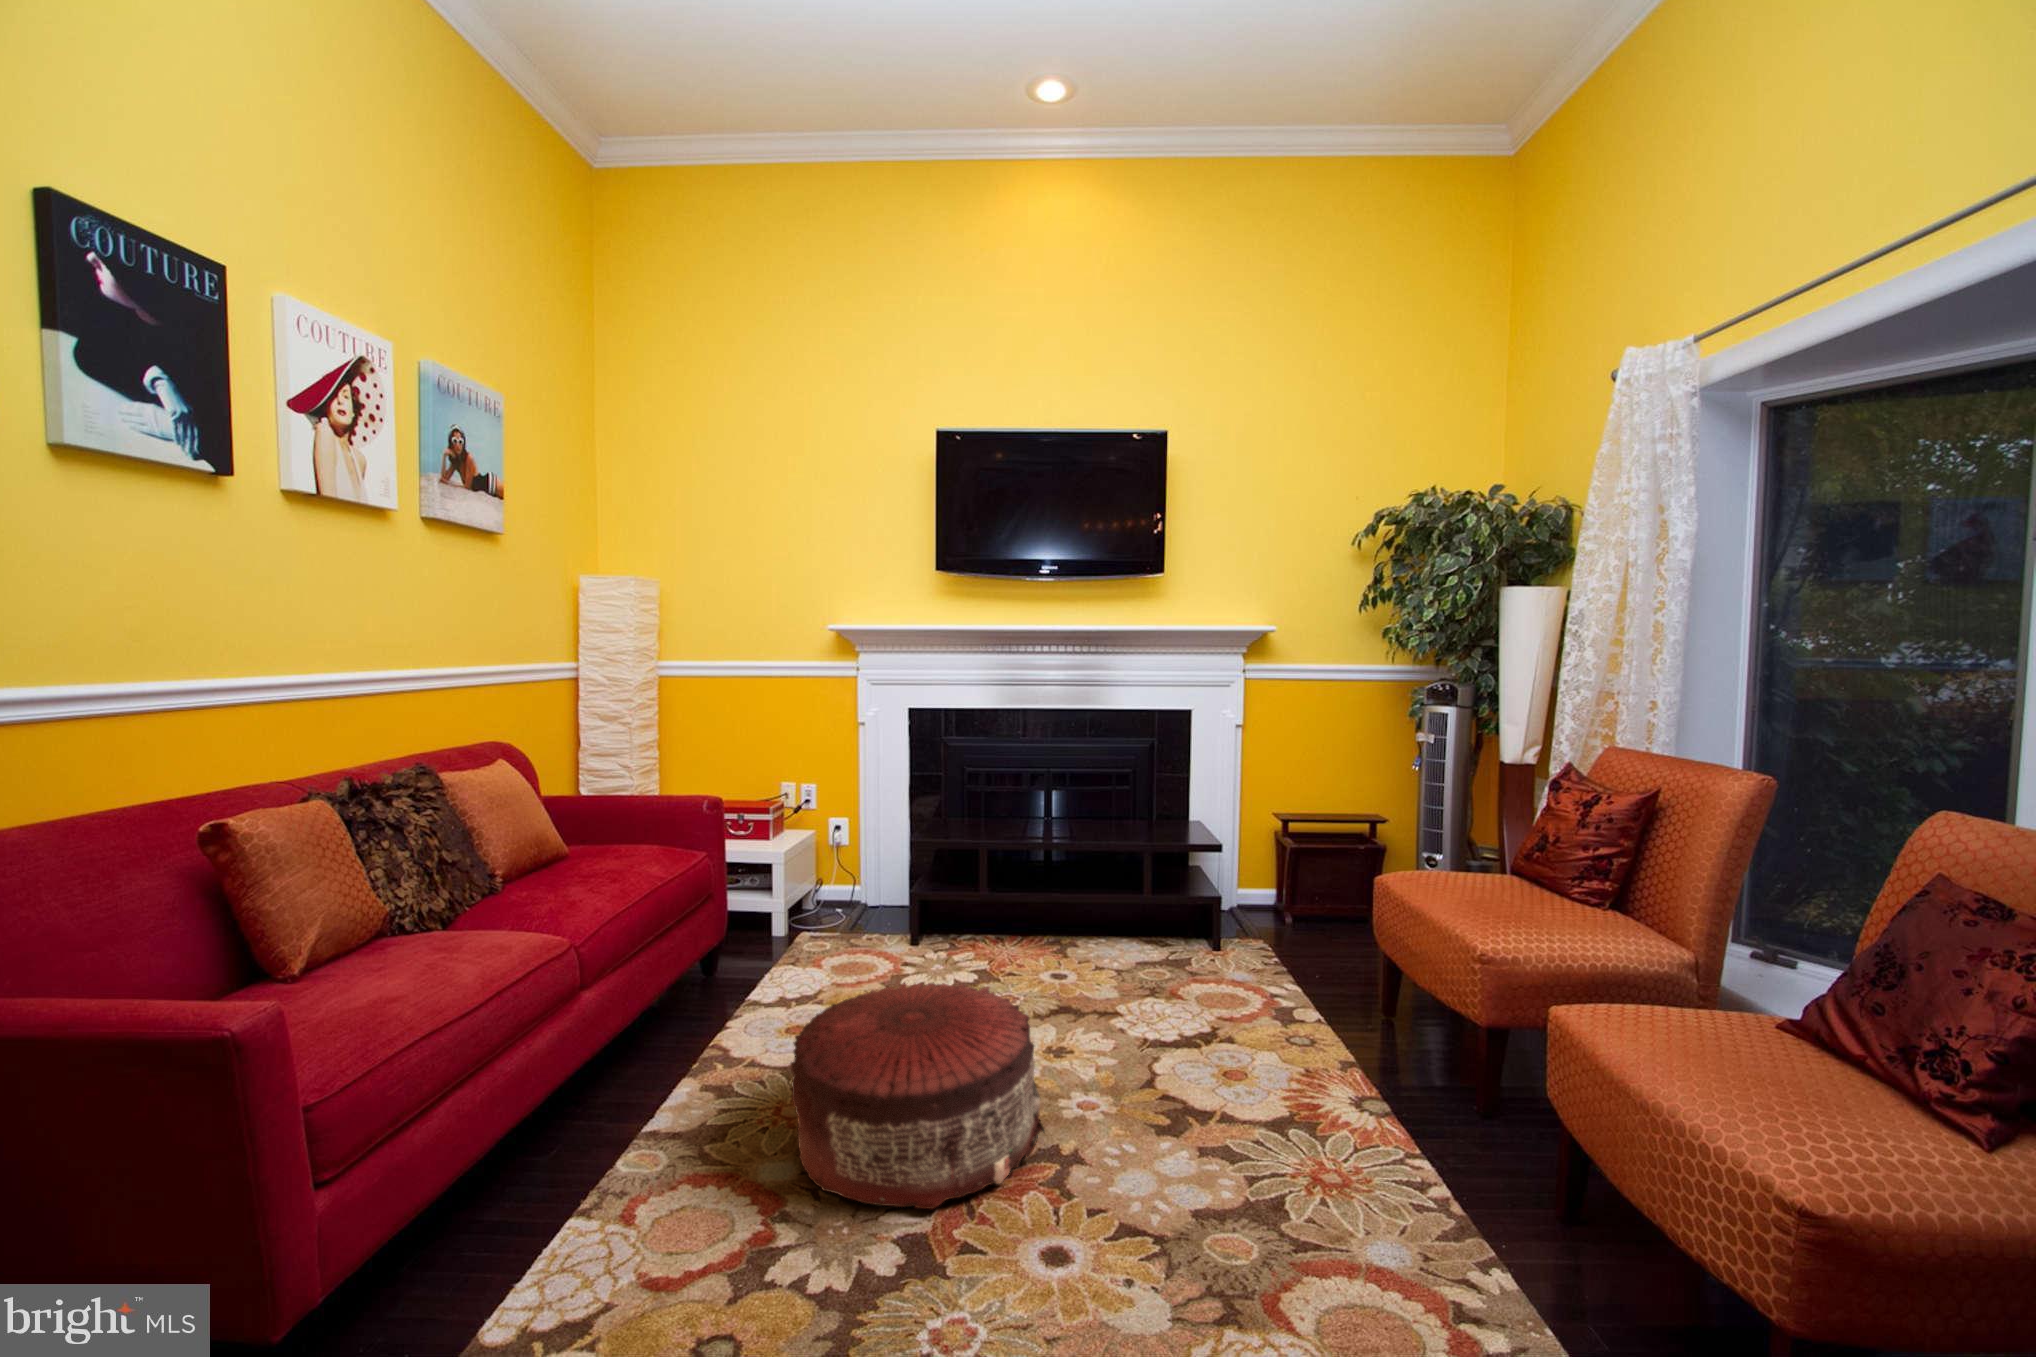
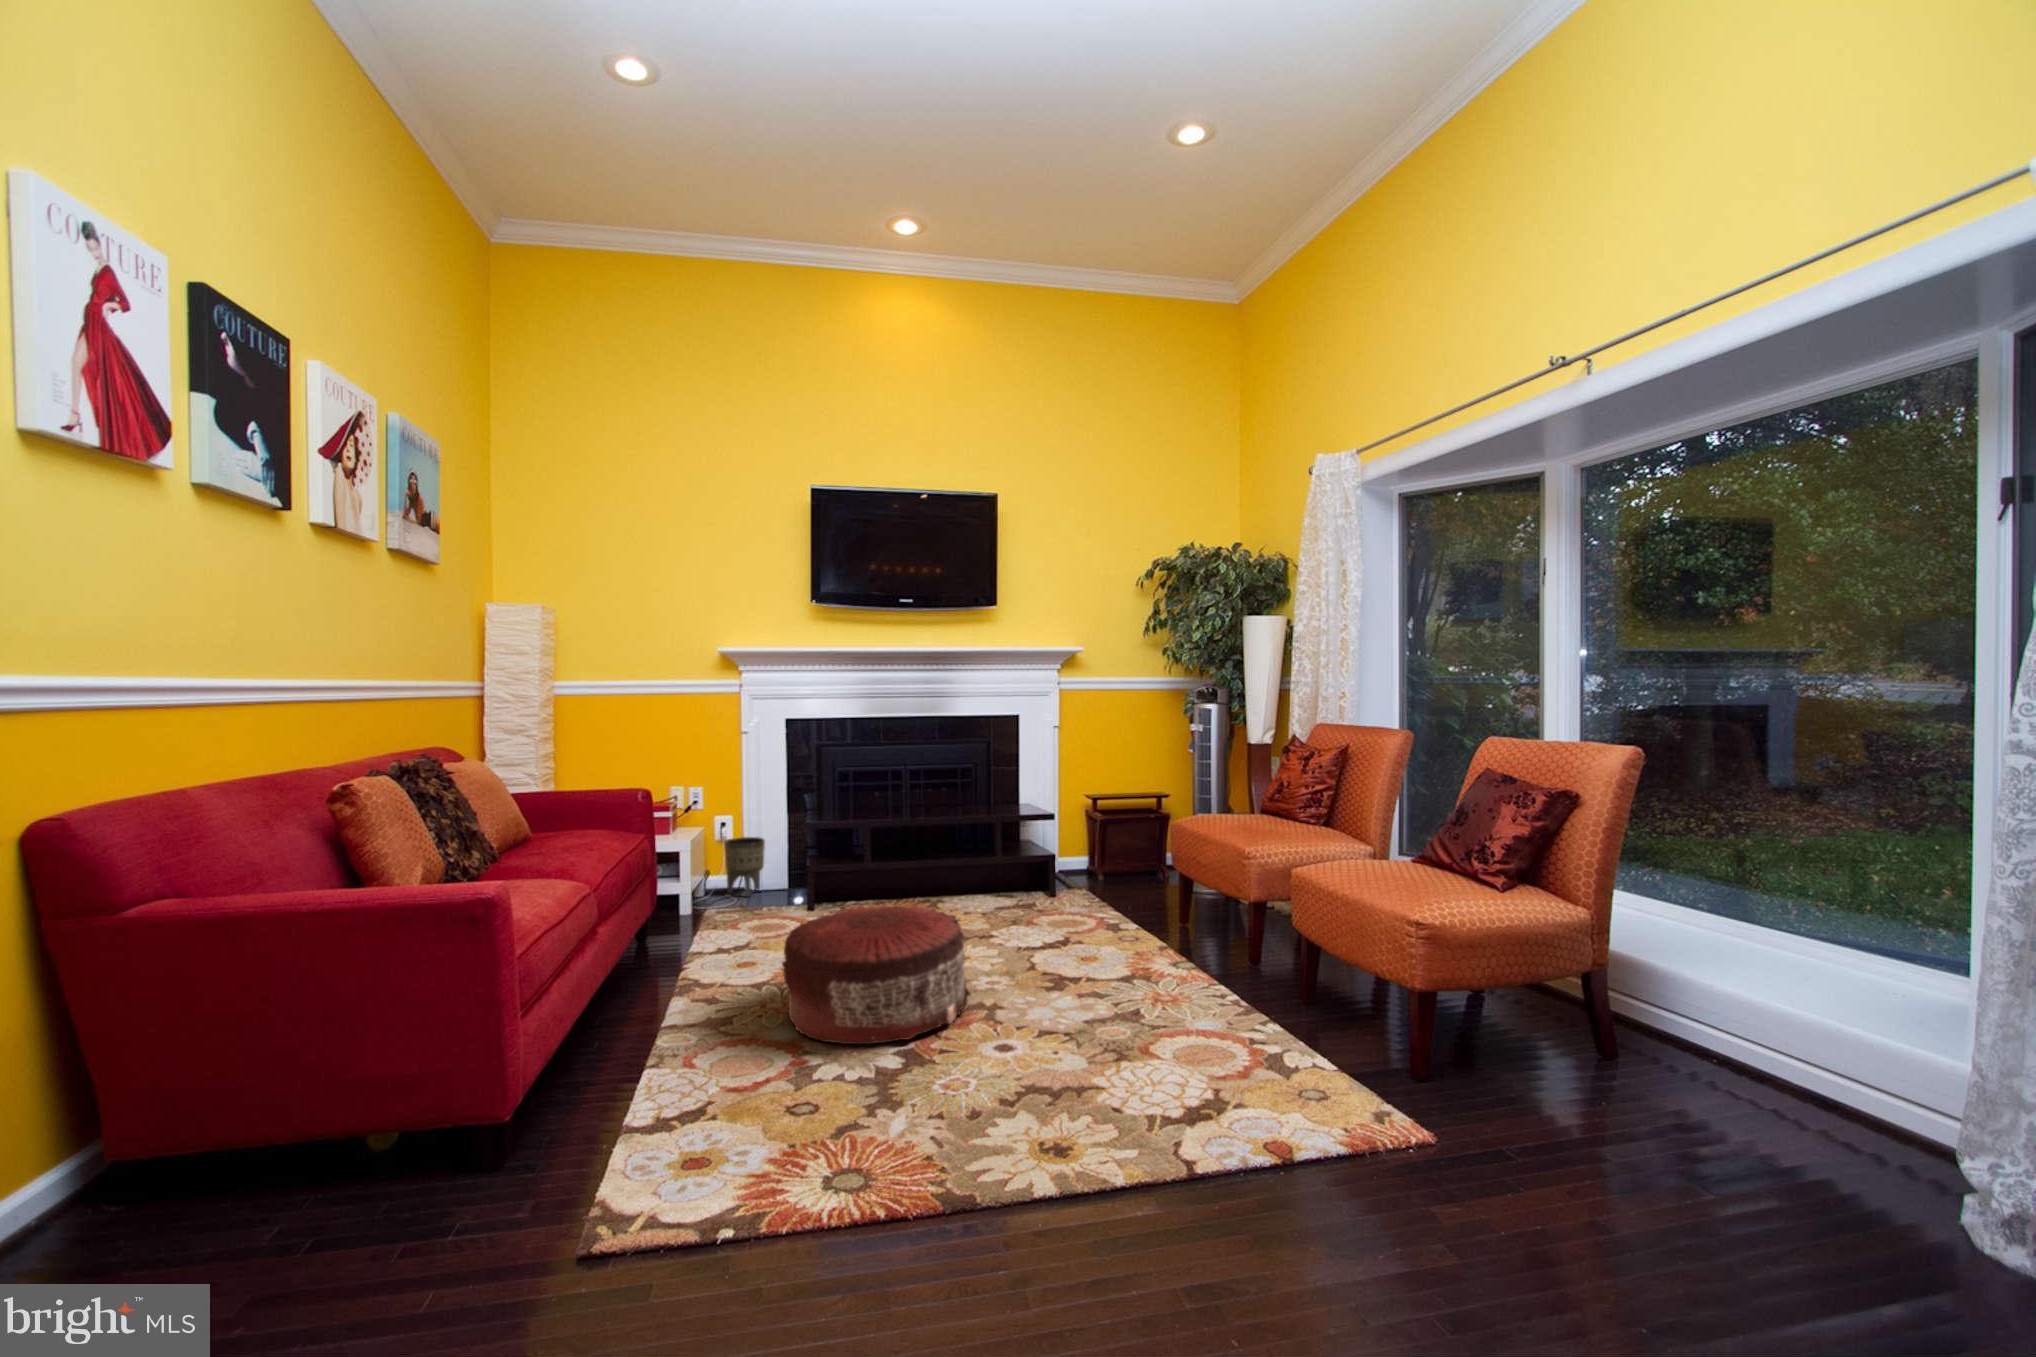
planter: none [832,844,877,915] -> present [724,837,765,897]

